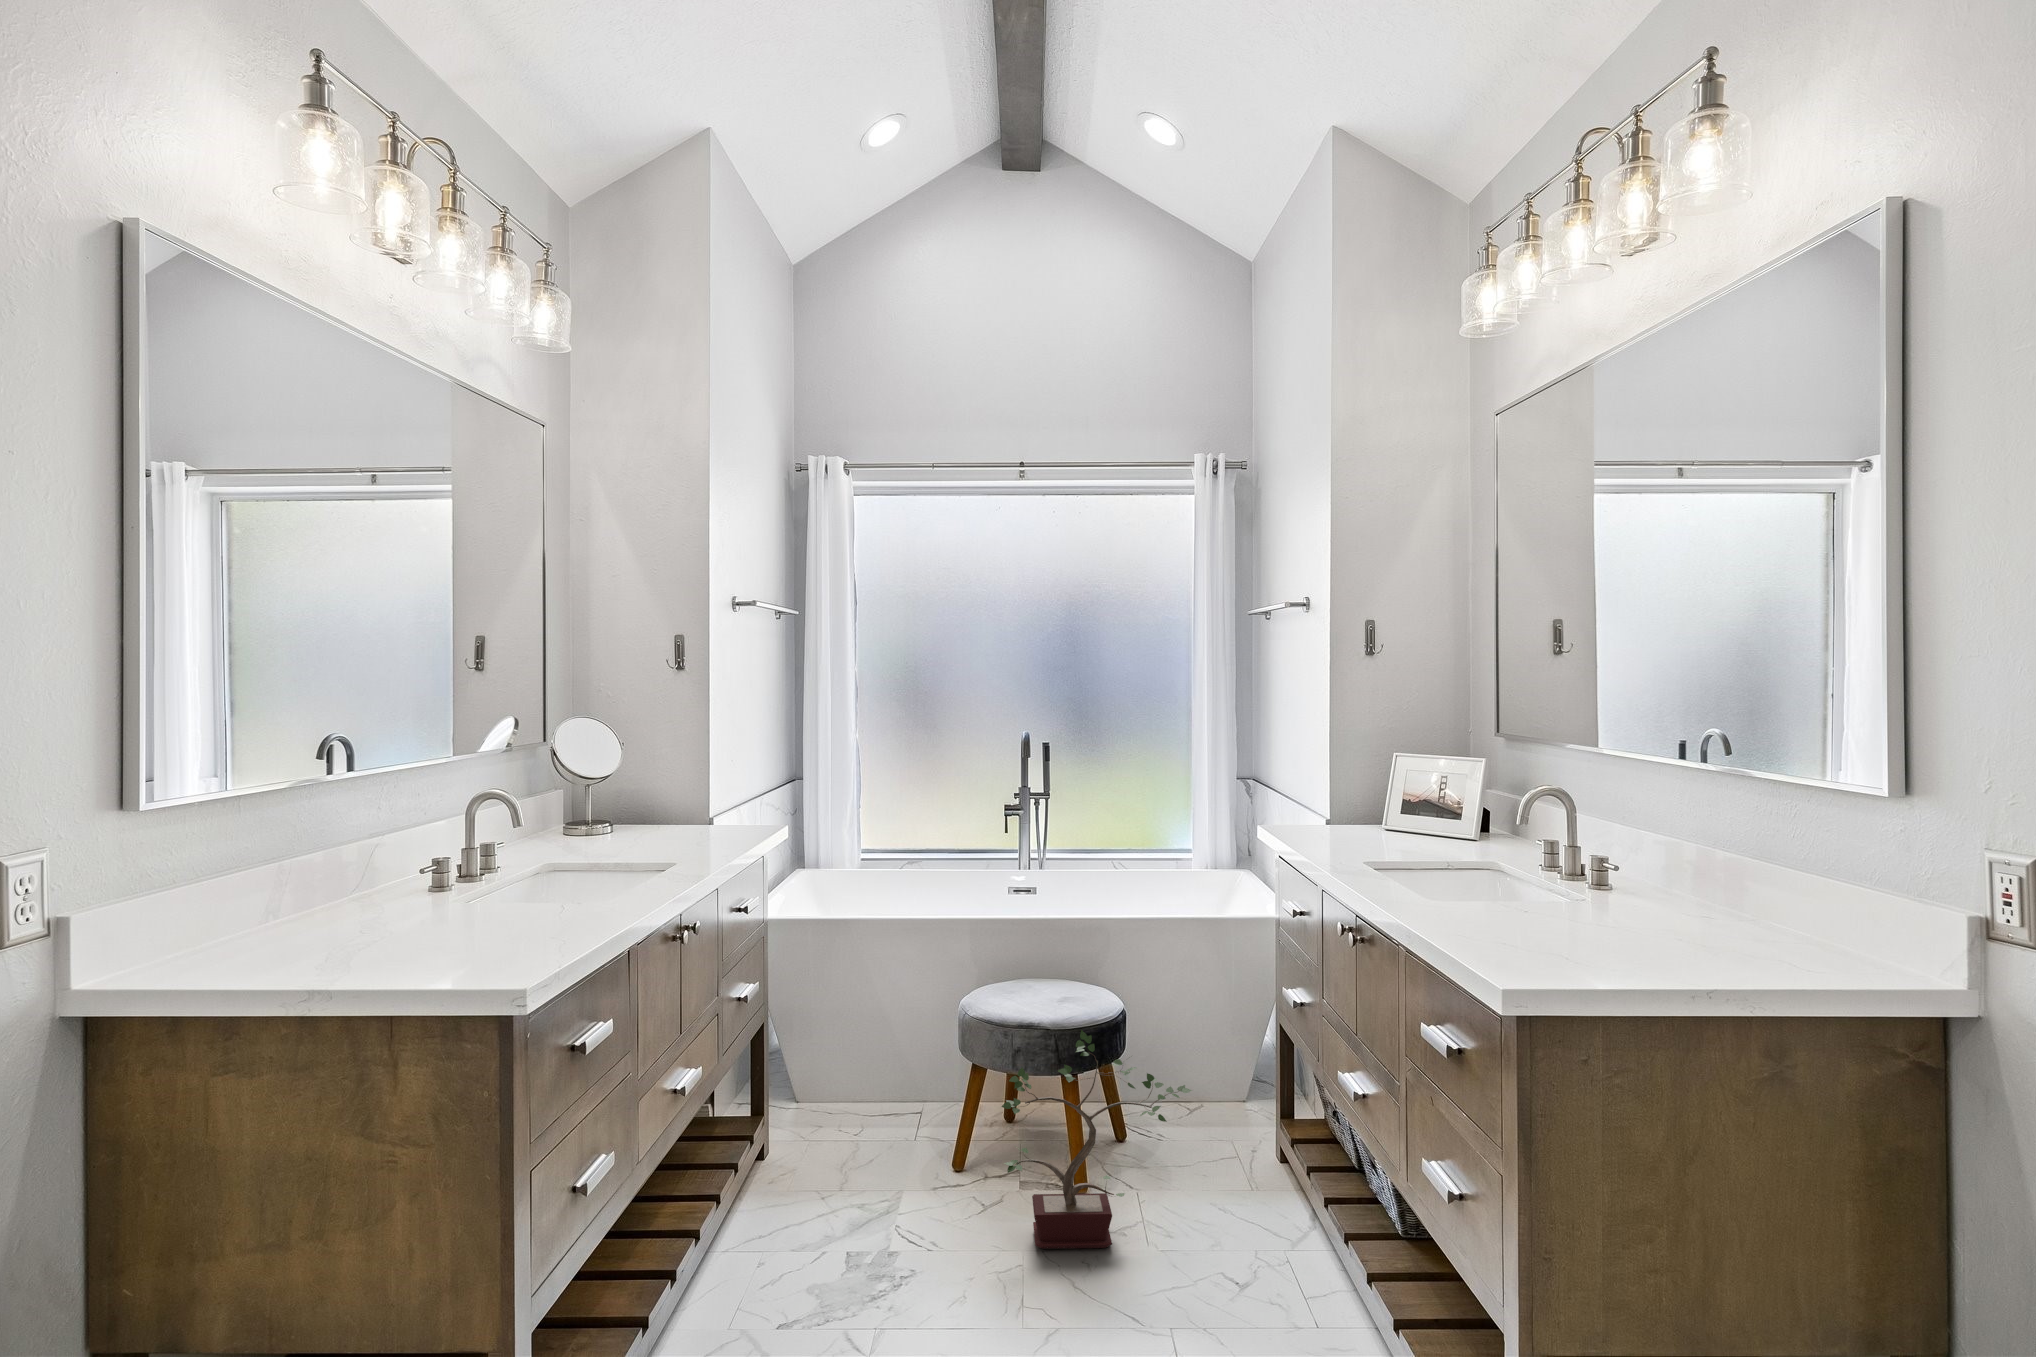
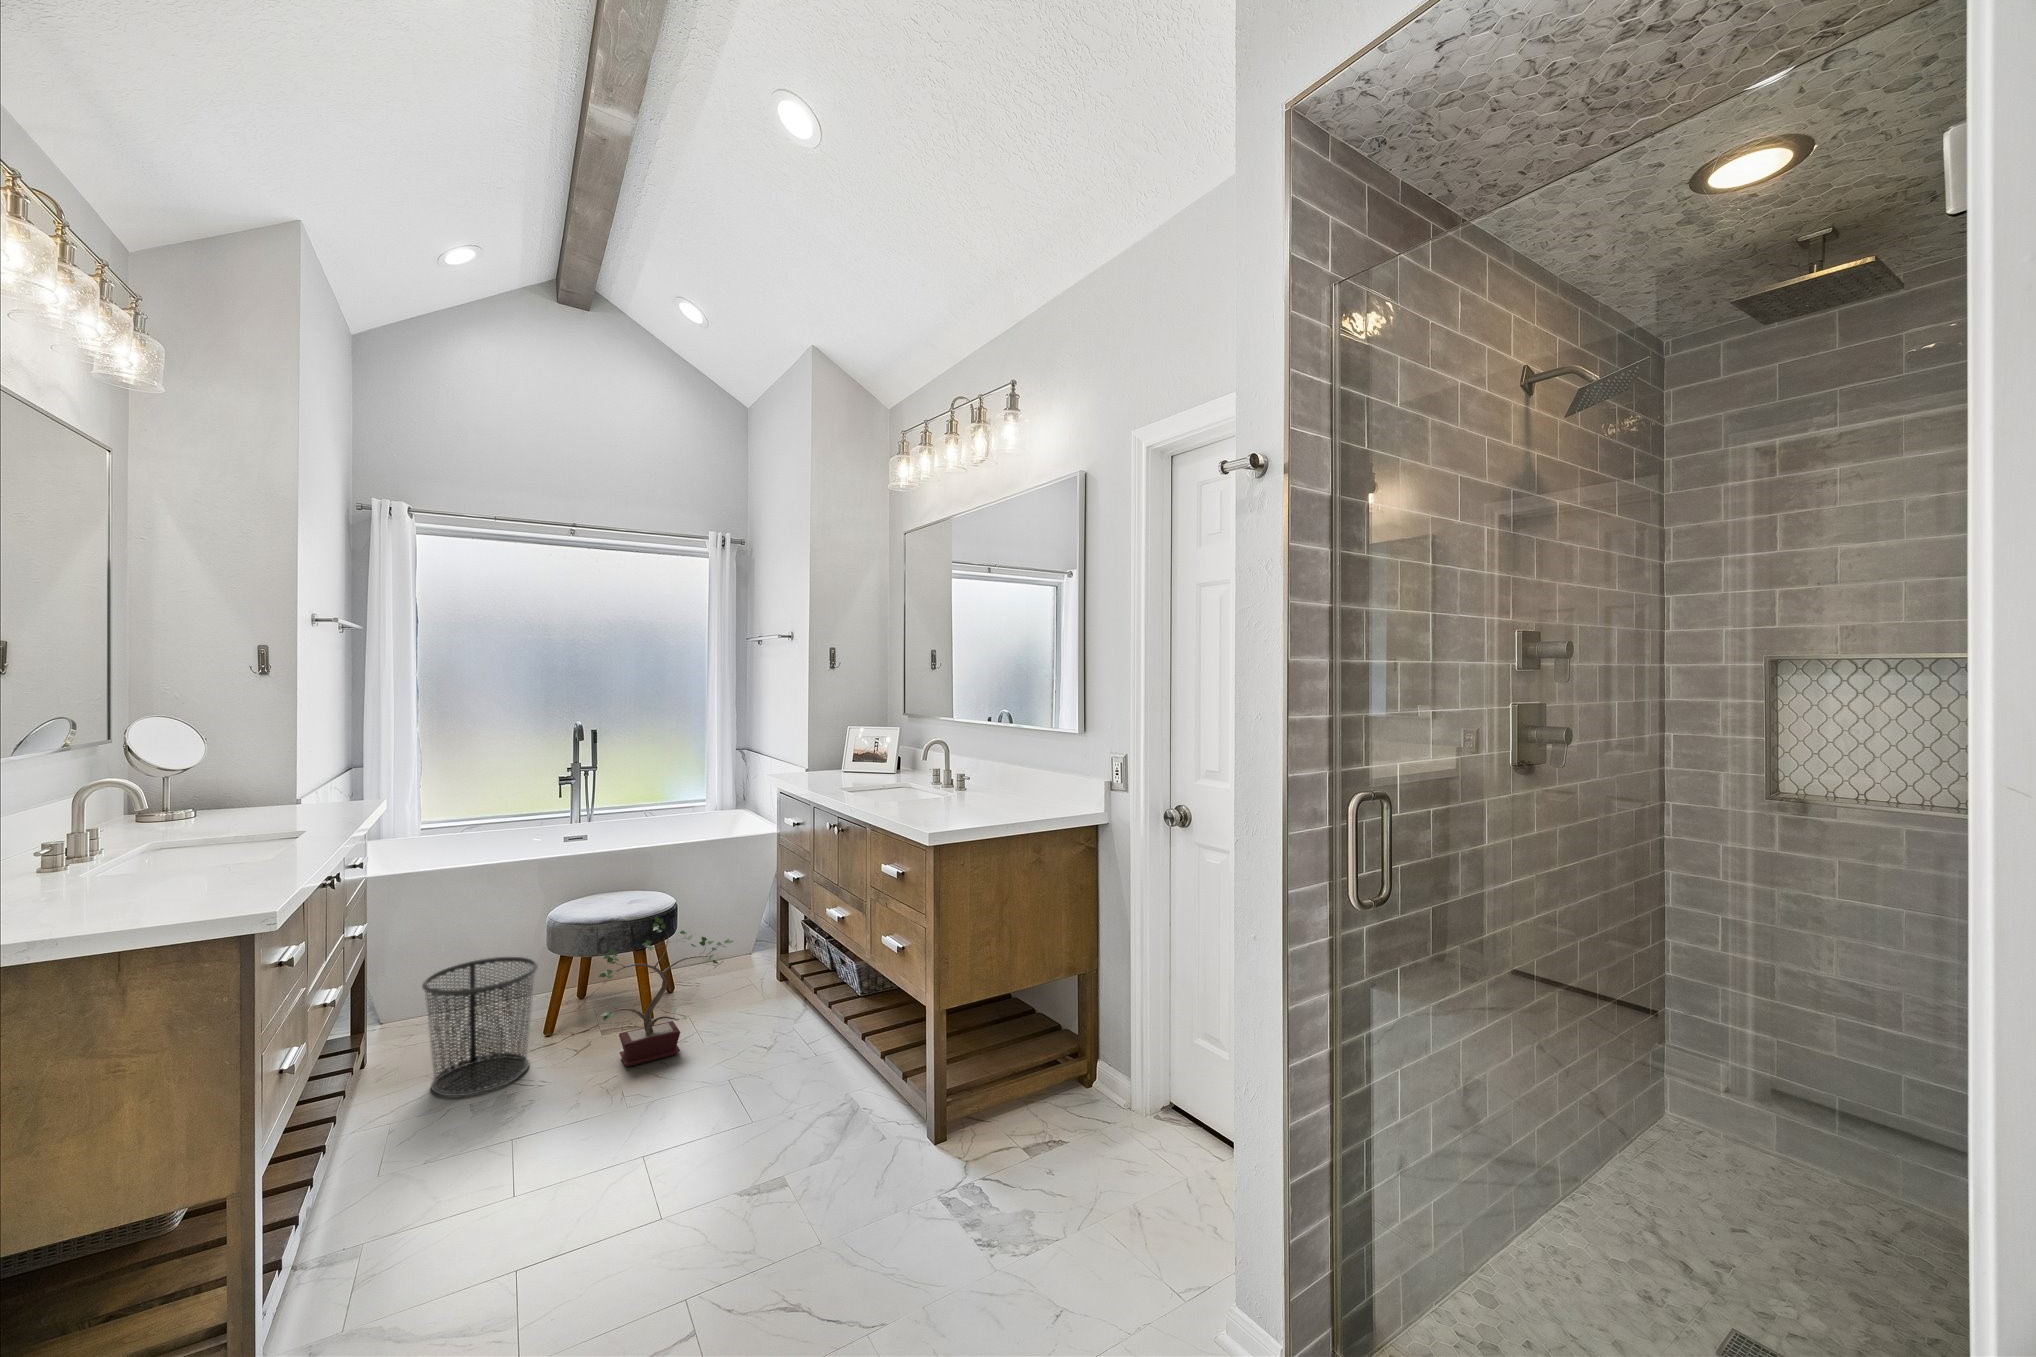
waste bin: none [806,1049,936,1233] -> present [422,957,538,1096]

